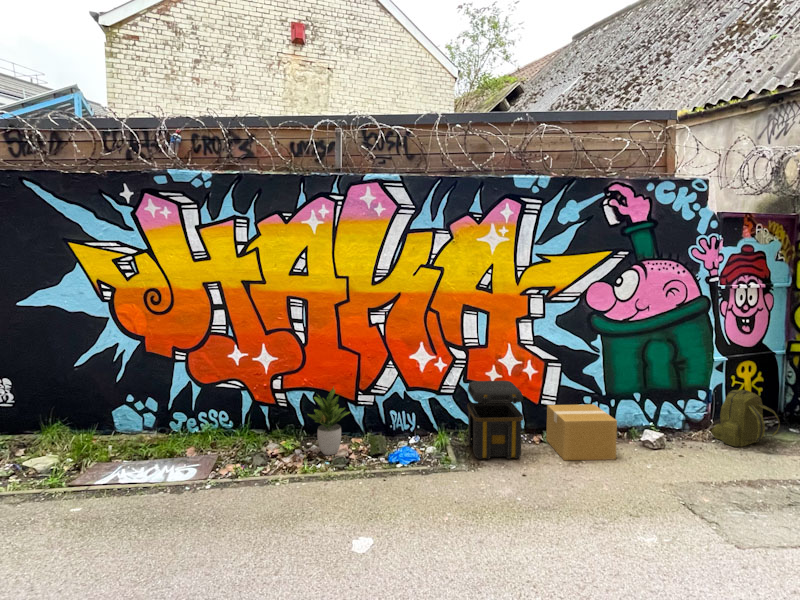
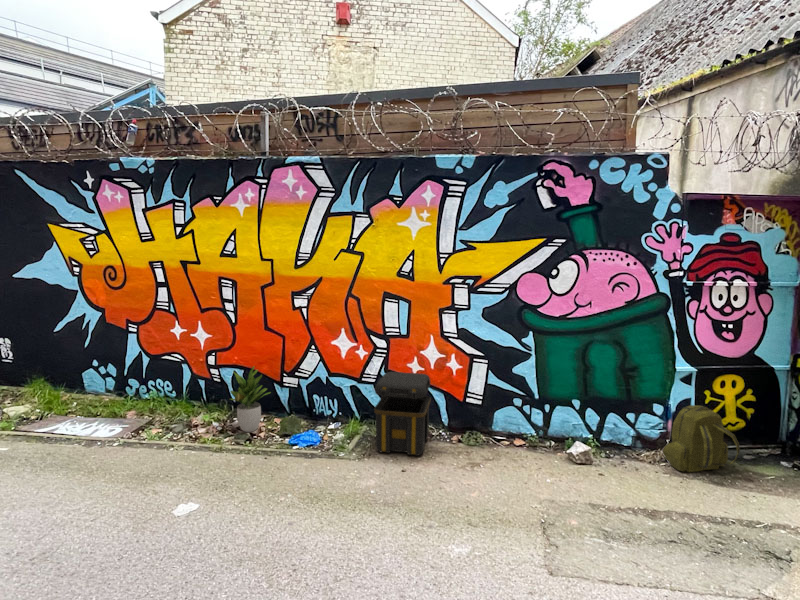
cardboard box: present [546,404,617,460] -> none [466,403,525,469]

